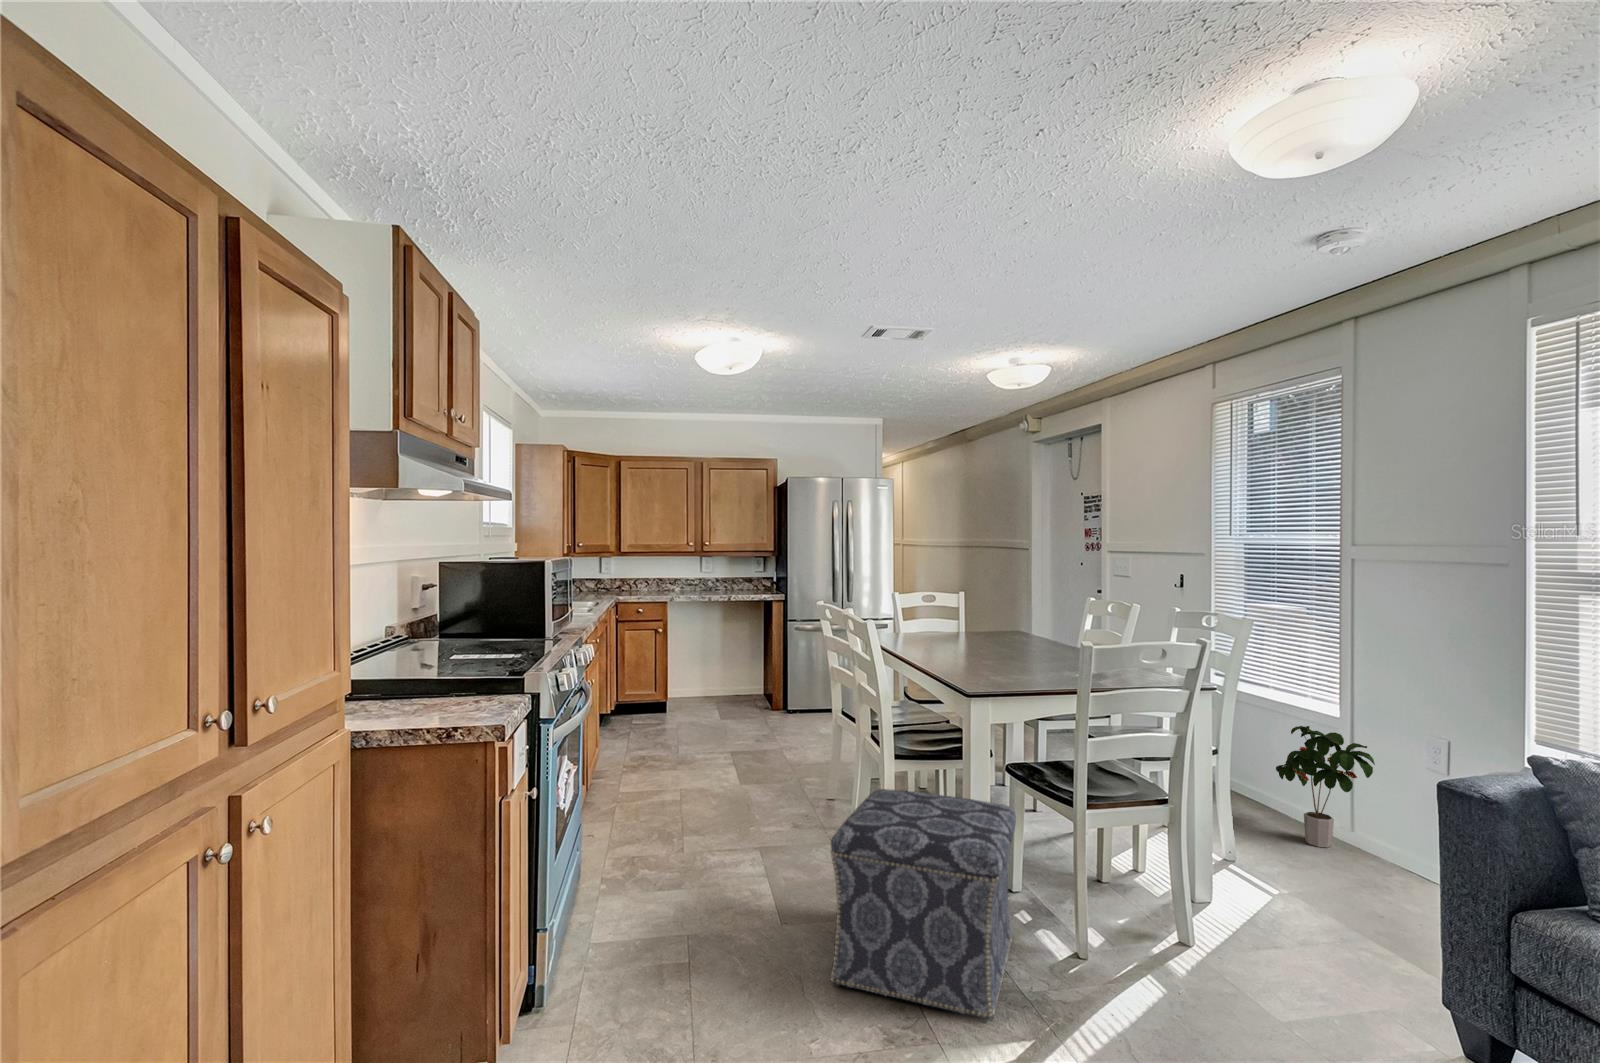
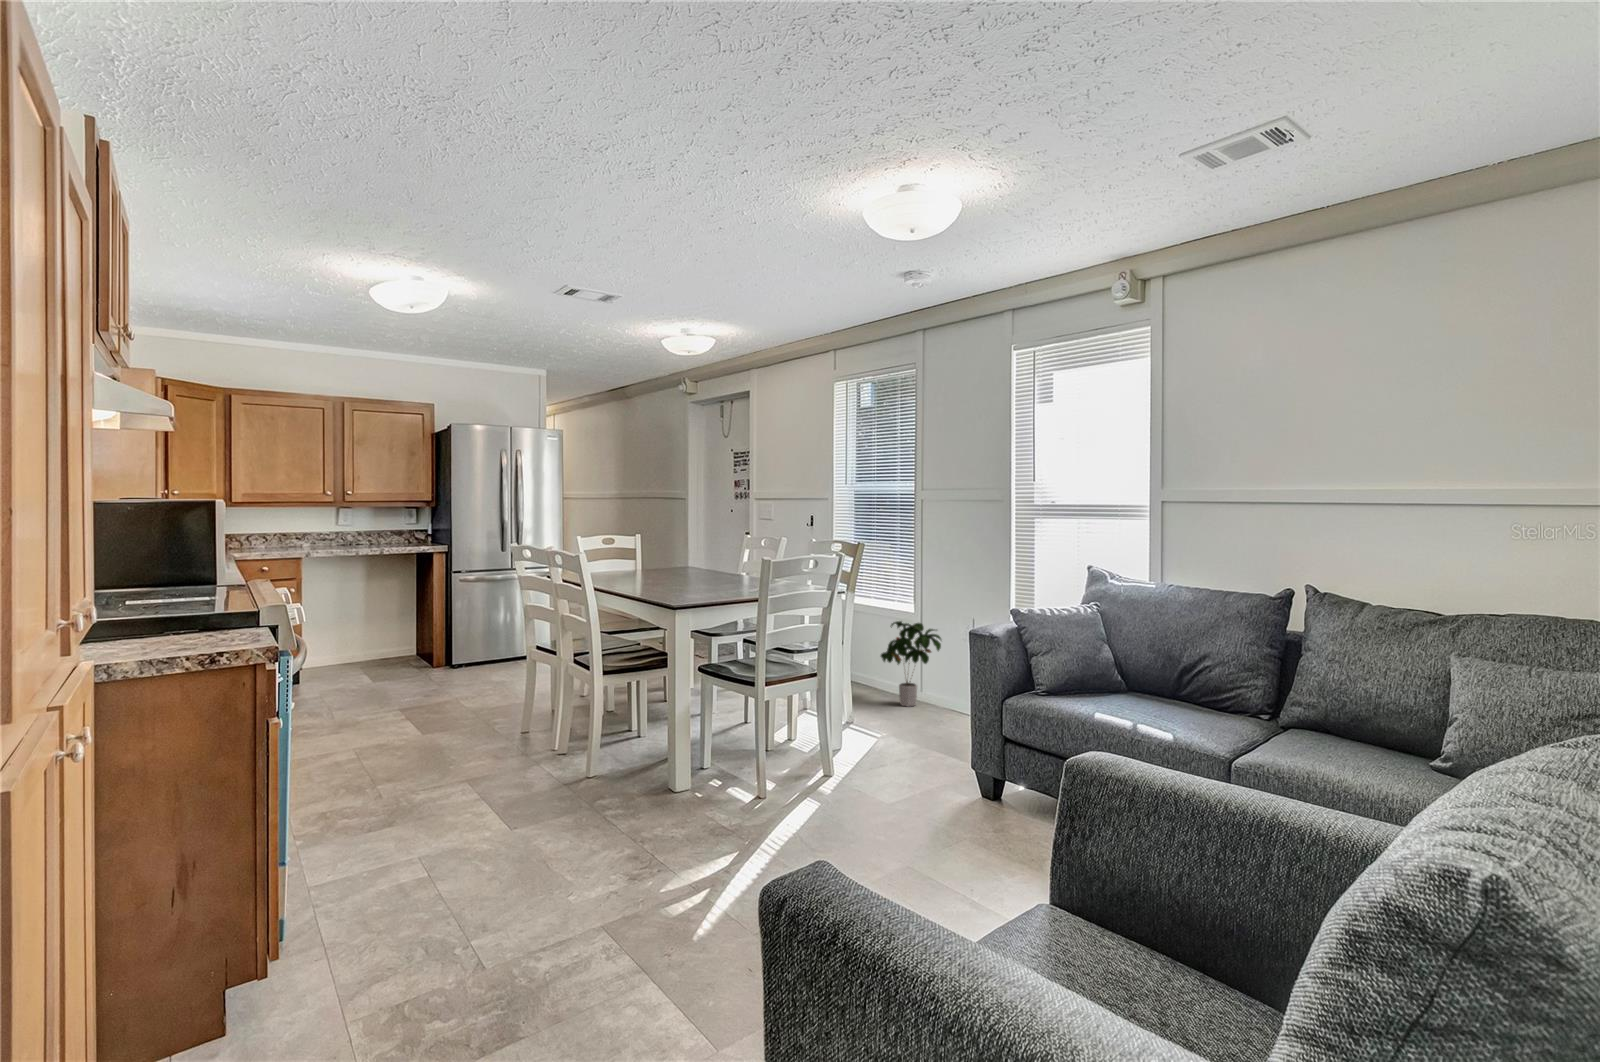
ottoman: present [831,789,1016,1020] -> none [568,692,713,854]

